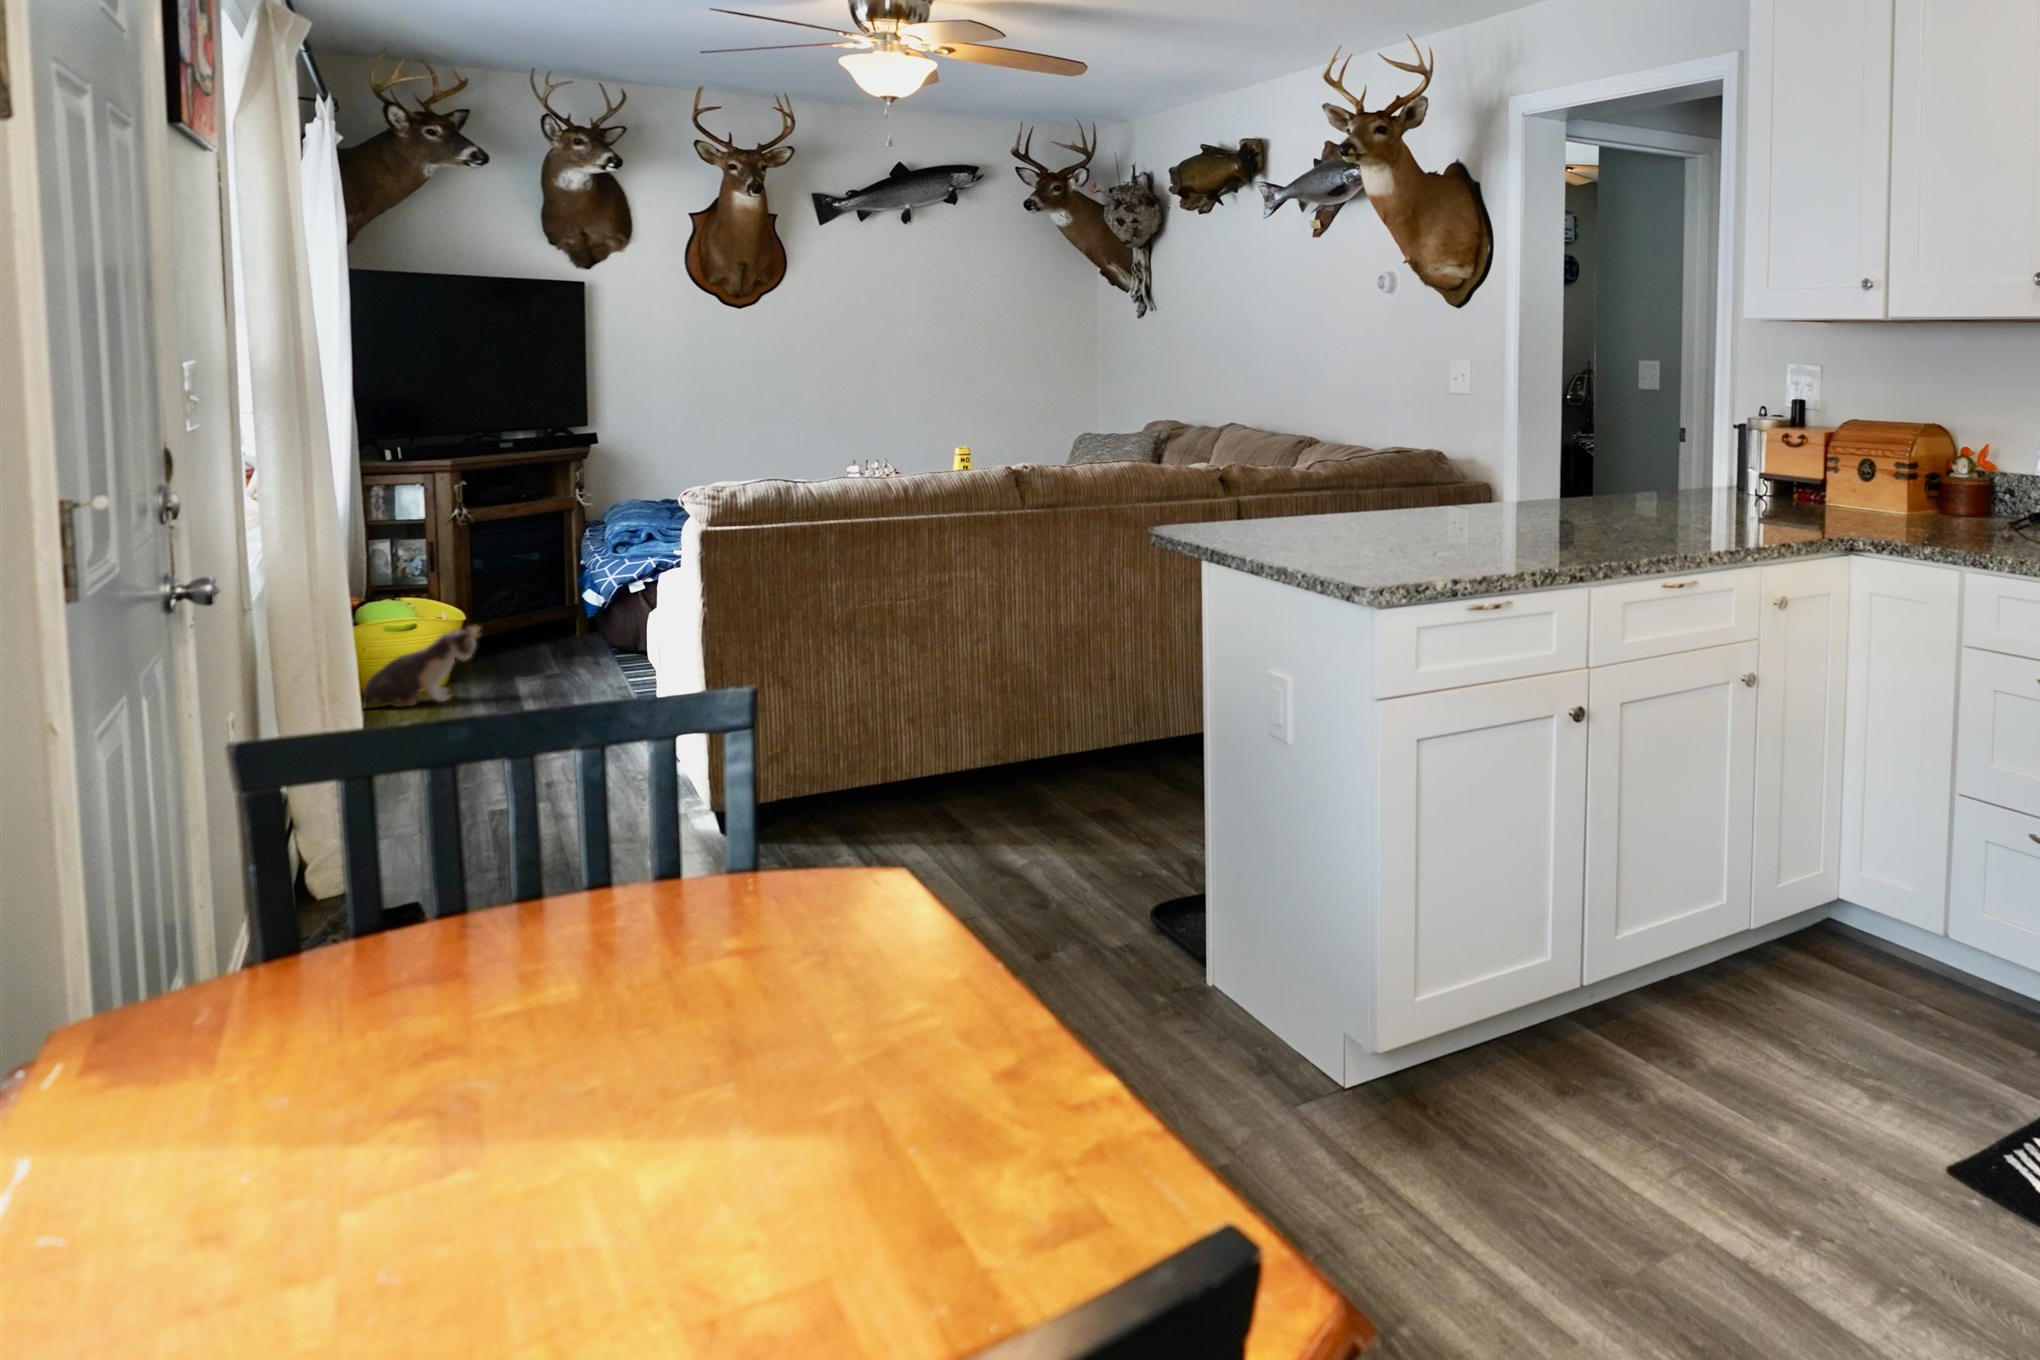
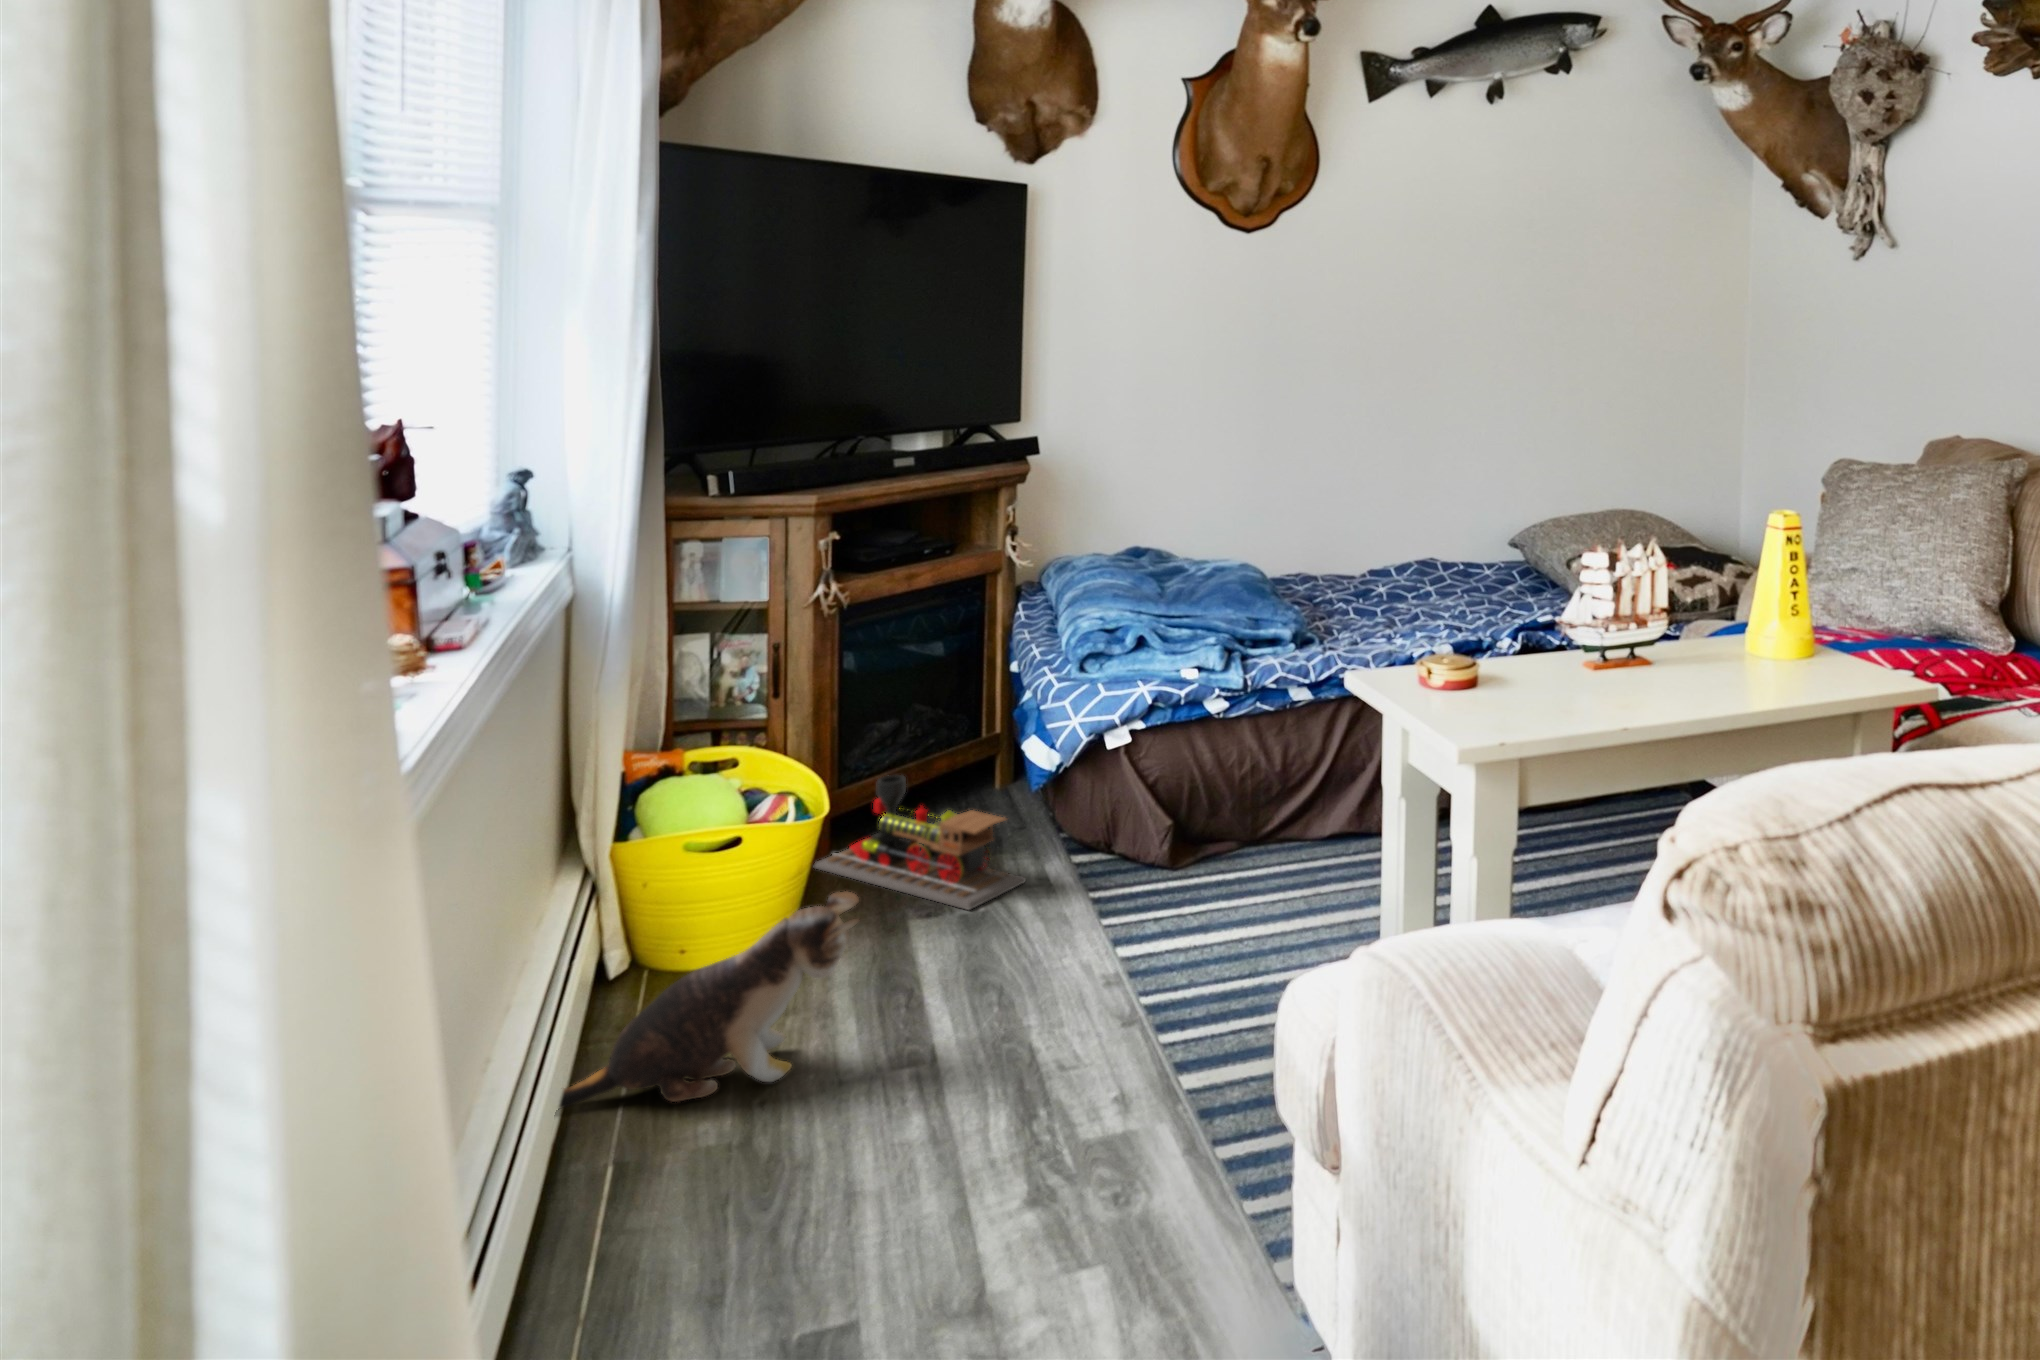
toy train: none [462,605,582,662] -> present [815,775,1025,910]

